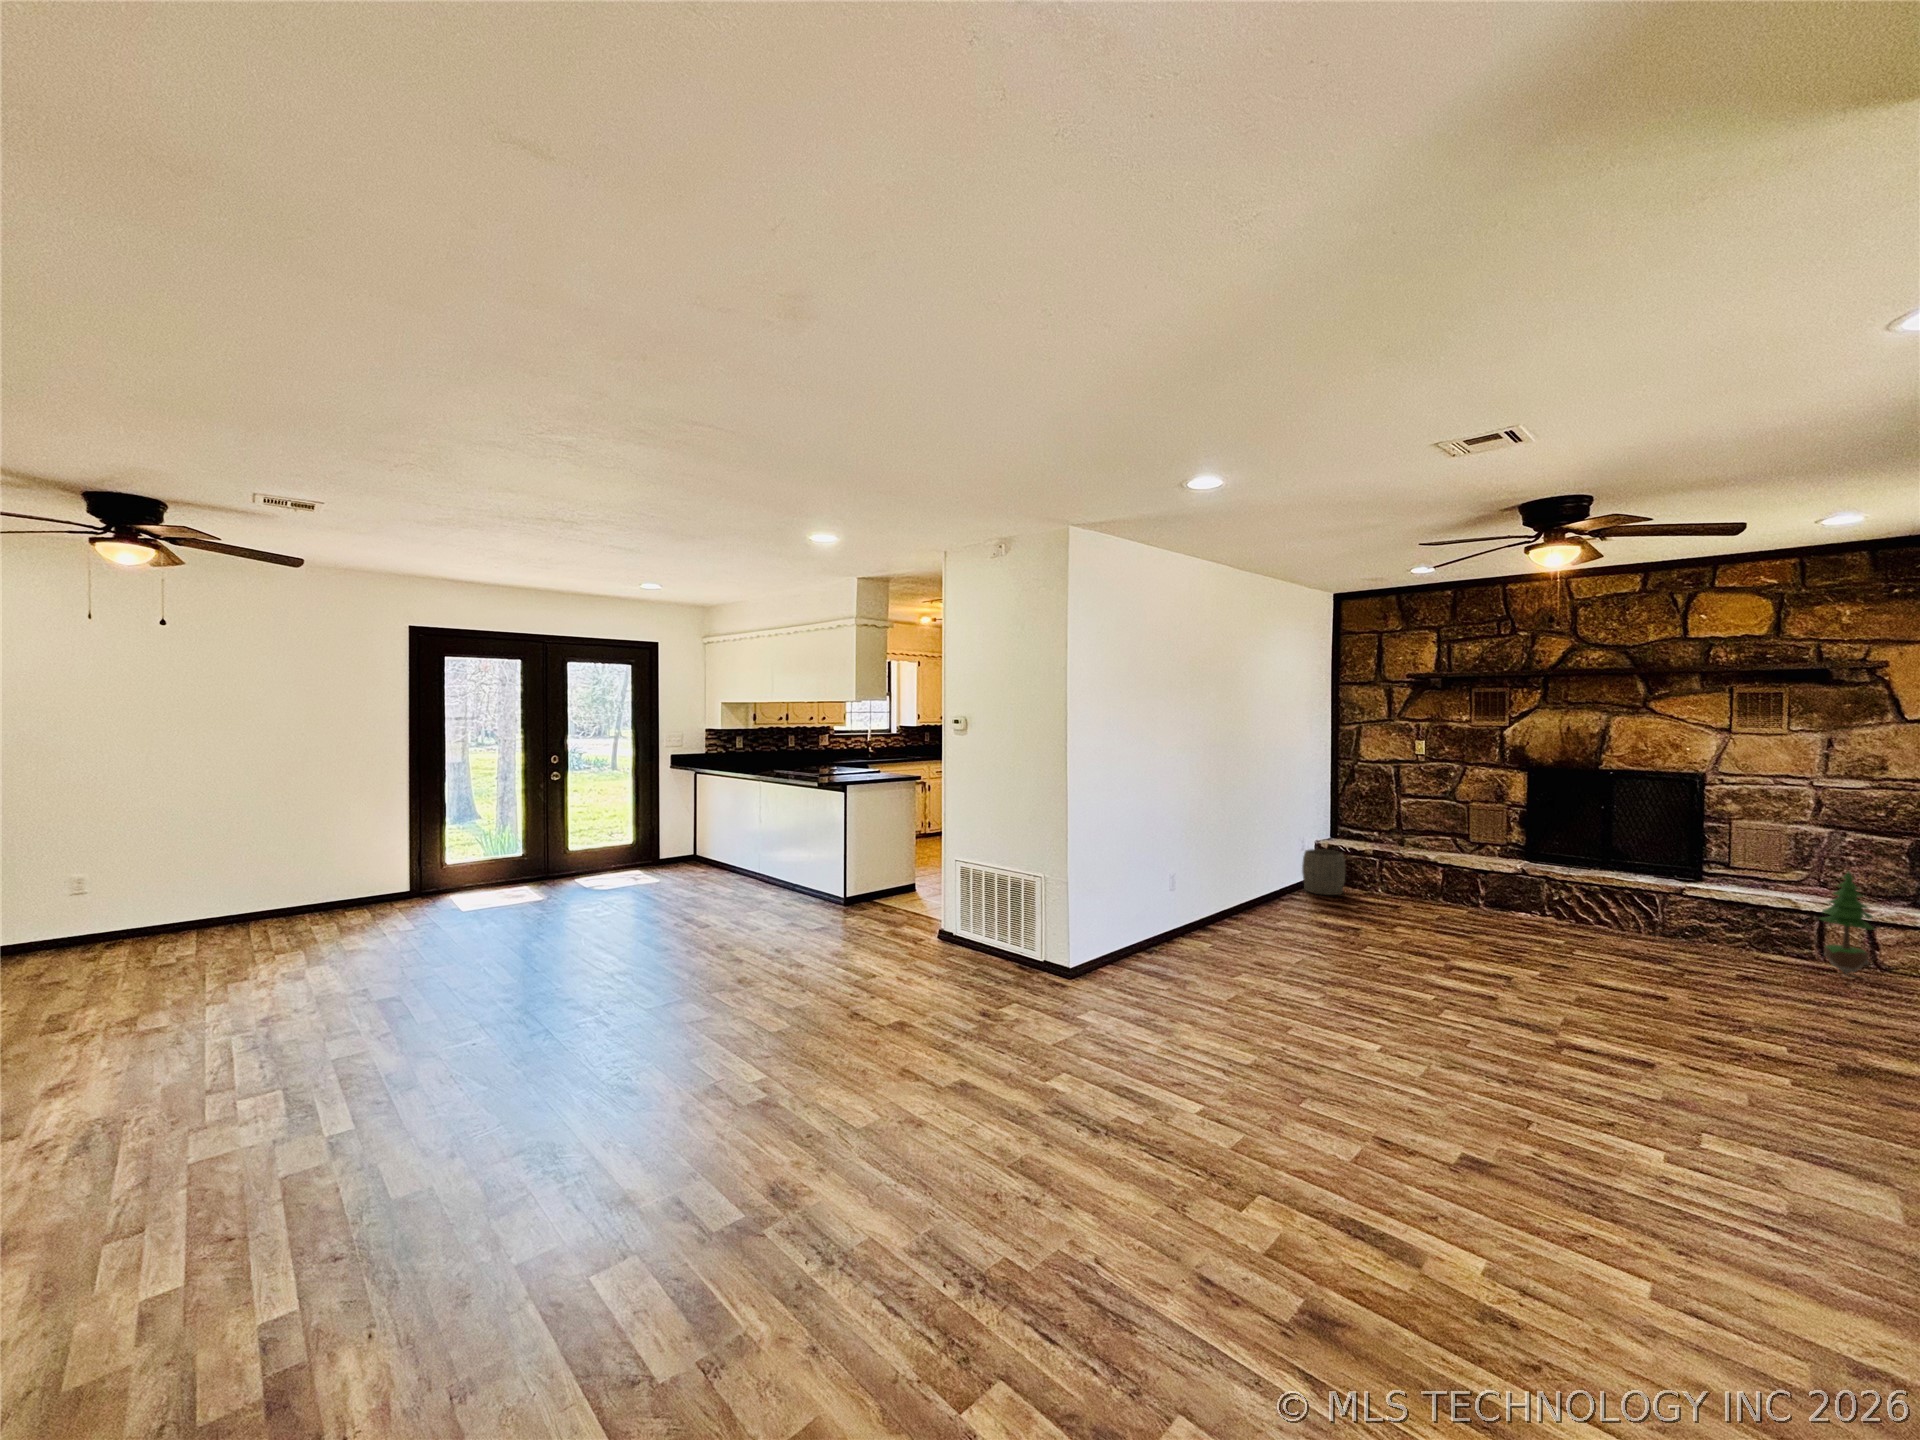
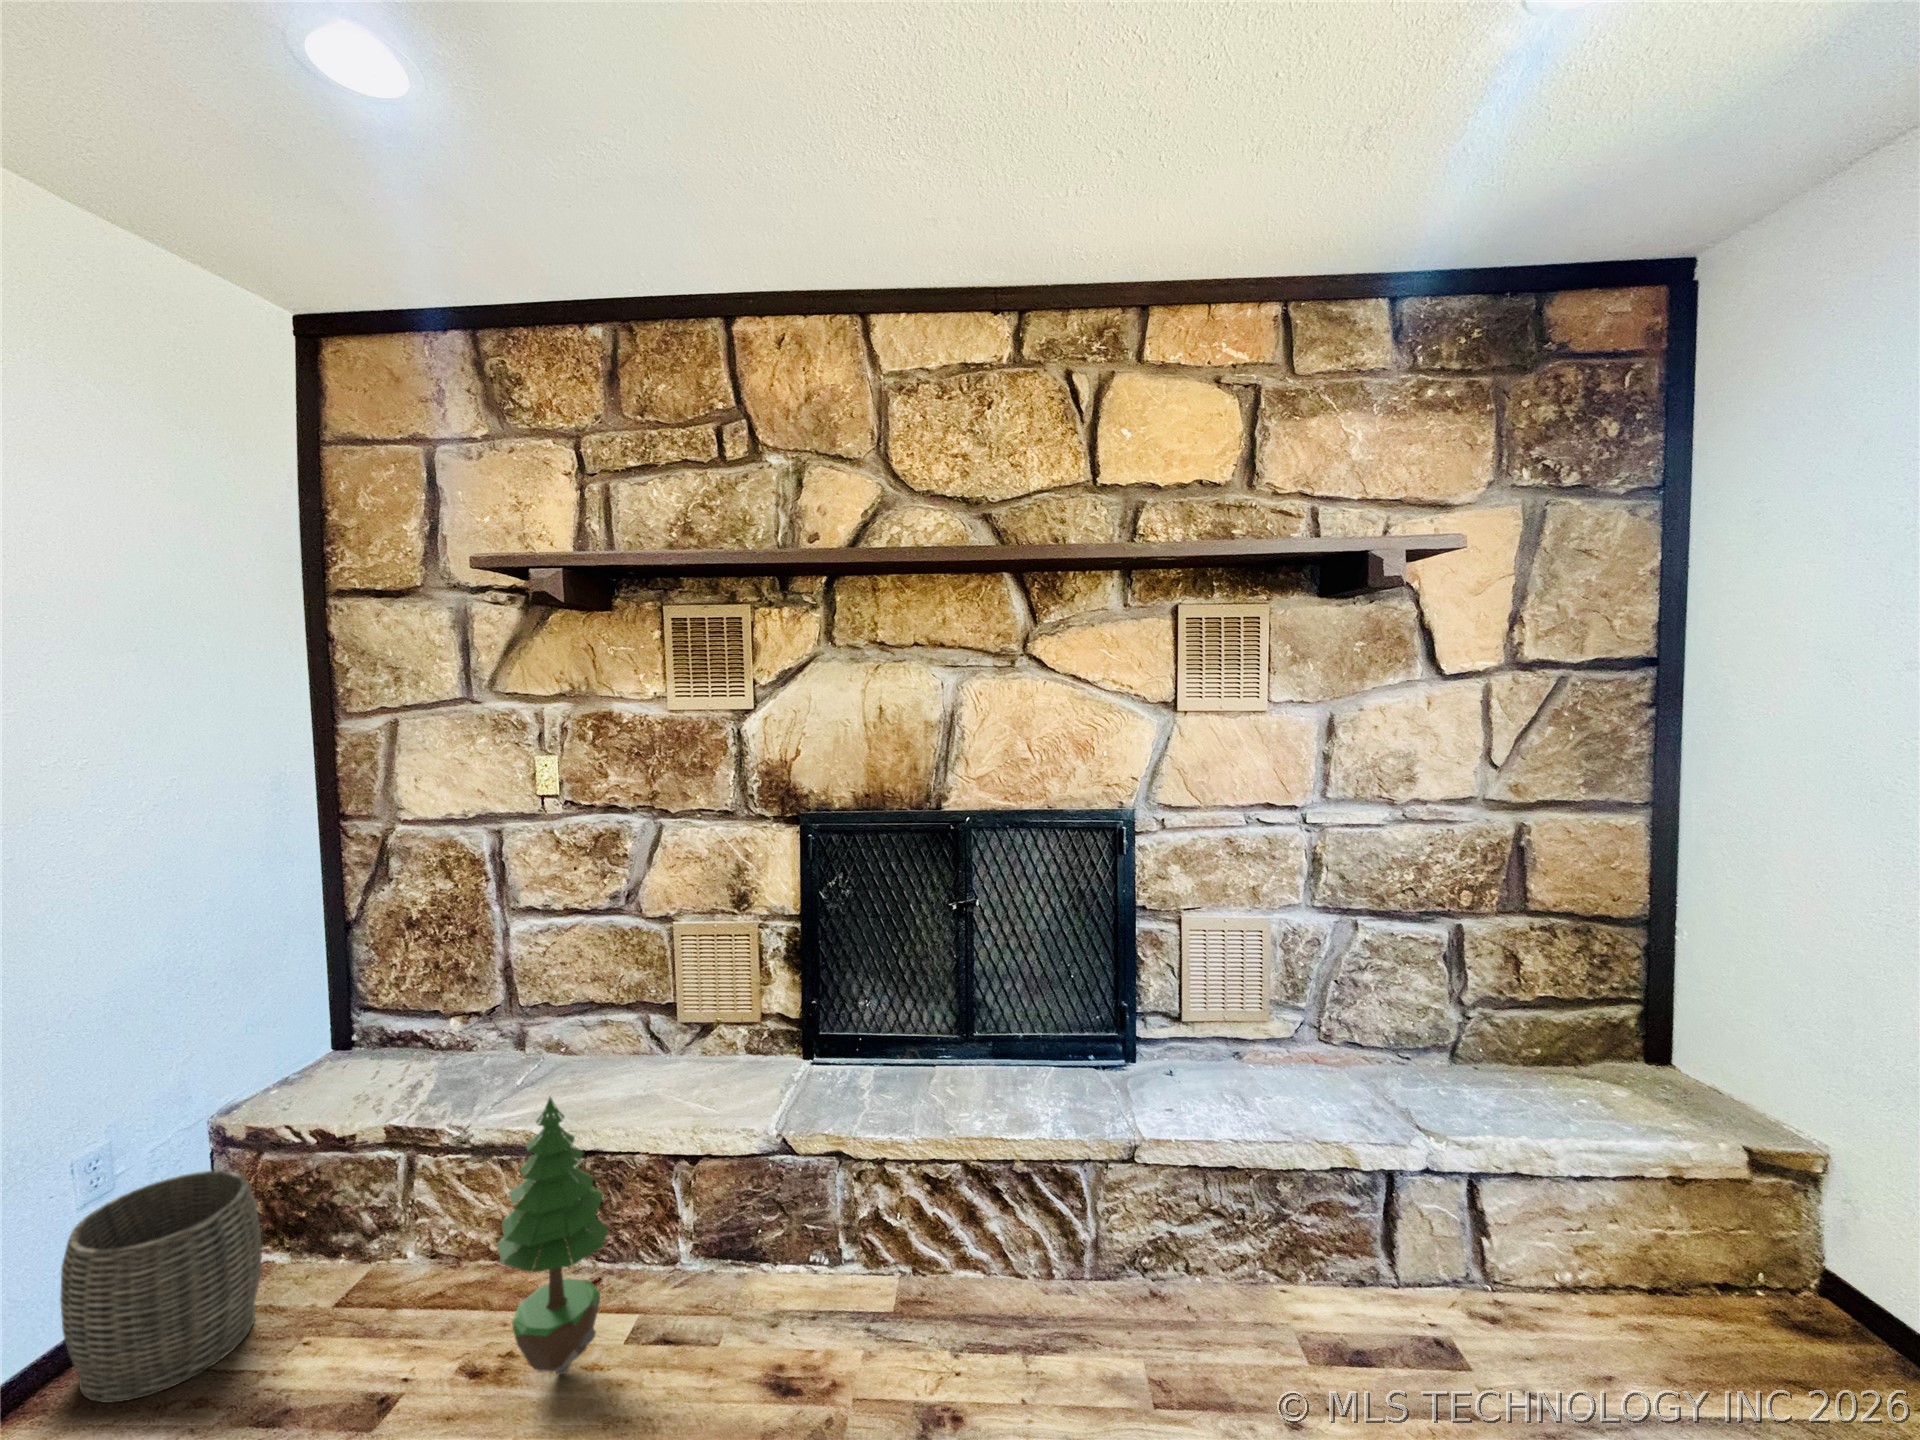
potted tree: present [1820,871,1874,973] -> present [497,1097,608,1375]

